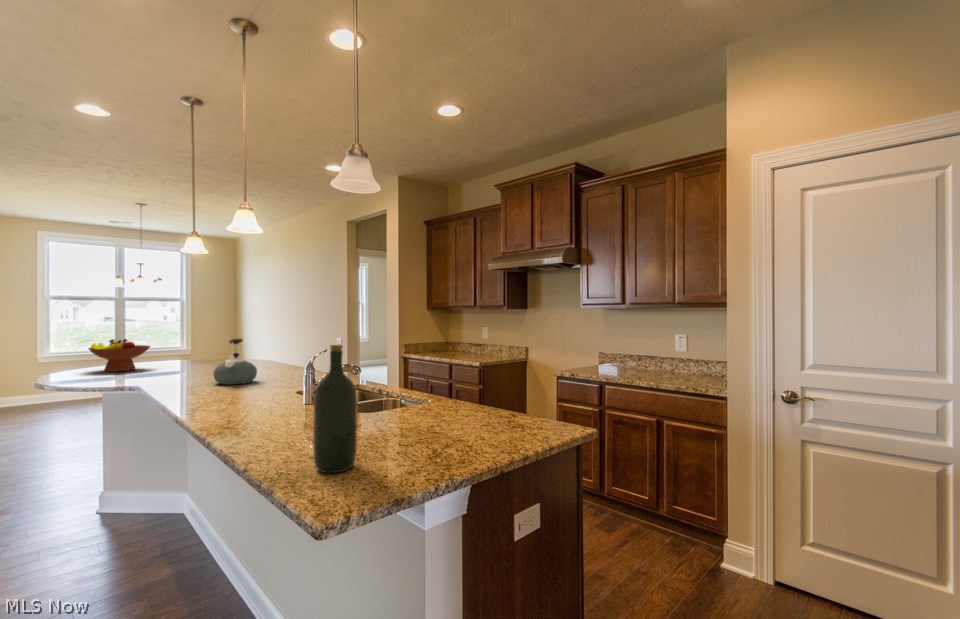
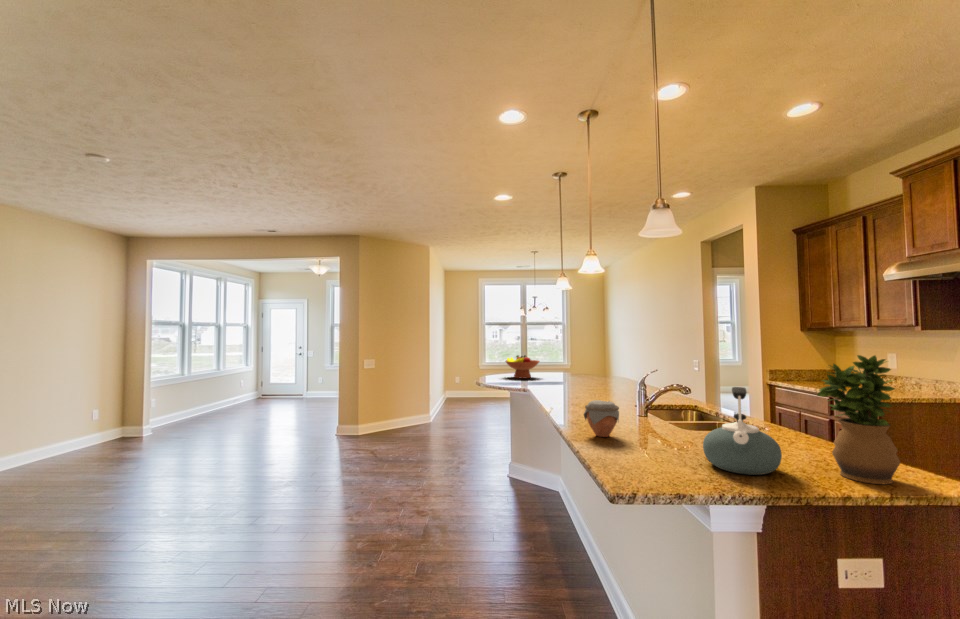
potted plant: none [491,324,548,438] -> present [817,355,900,484]
kettle: present [213,338,257,385] -> present [703,387,782,475]
wine bottle: present [313,345,358,473] -> none [626,367,662,467]
jar: none [239,392,290,441] -> present [584,400,619,437]

